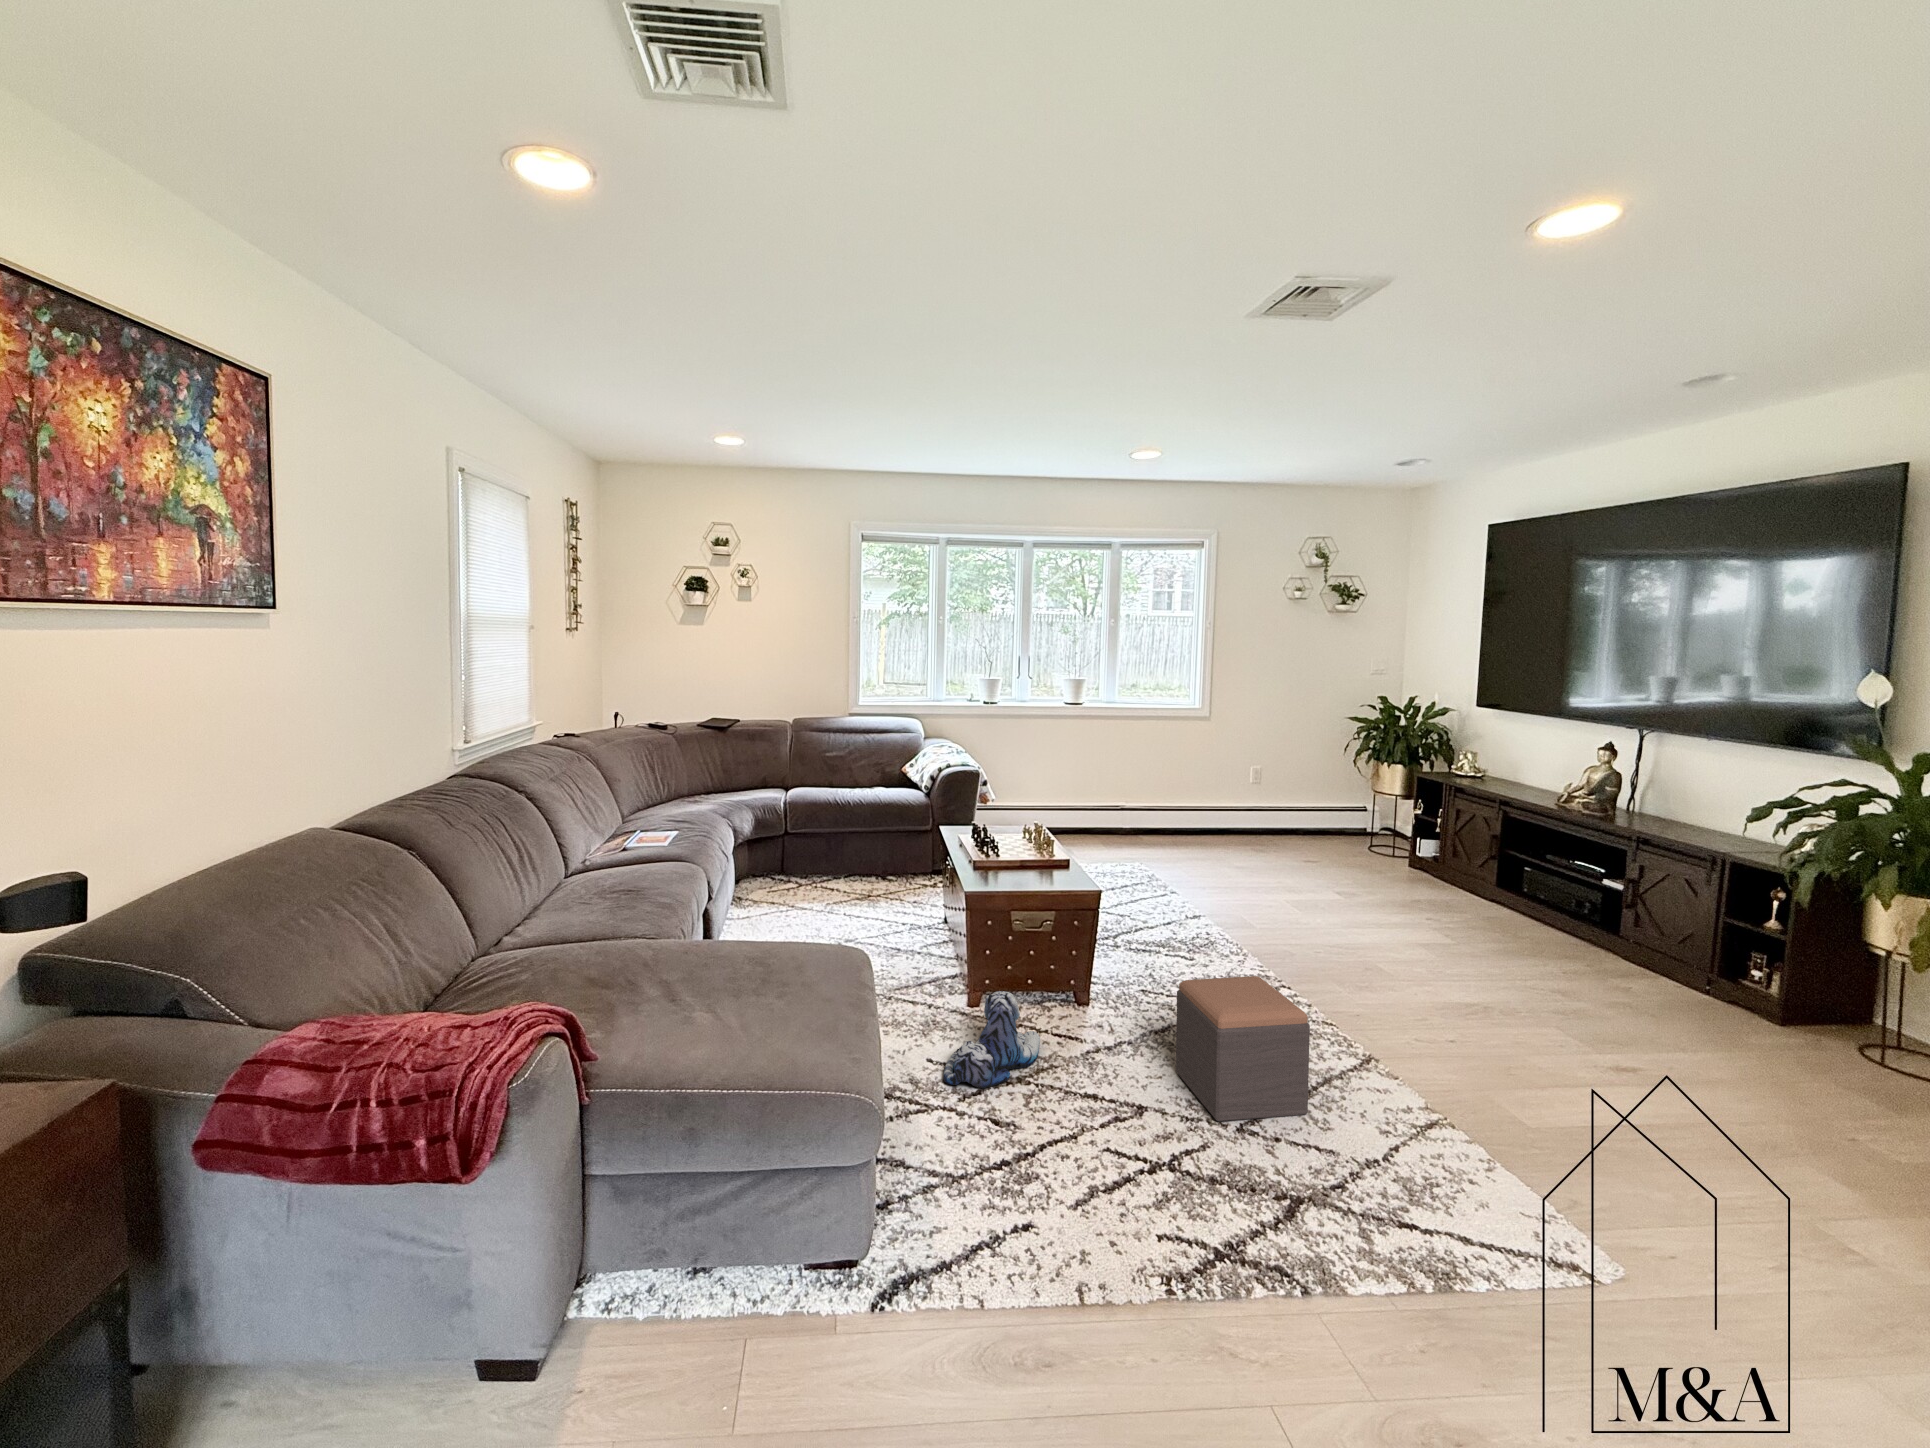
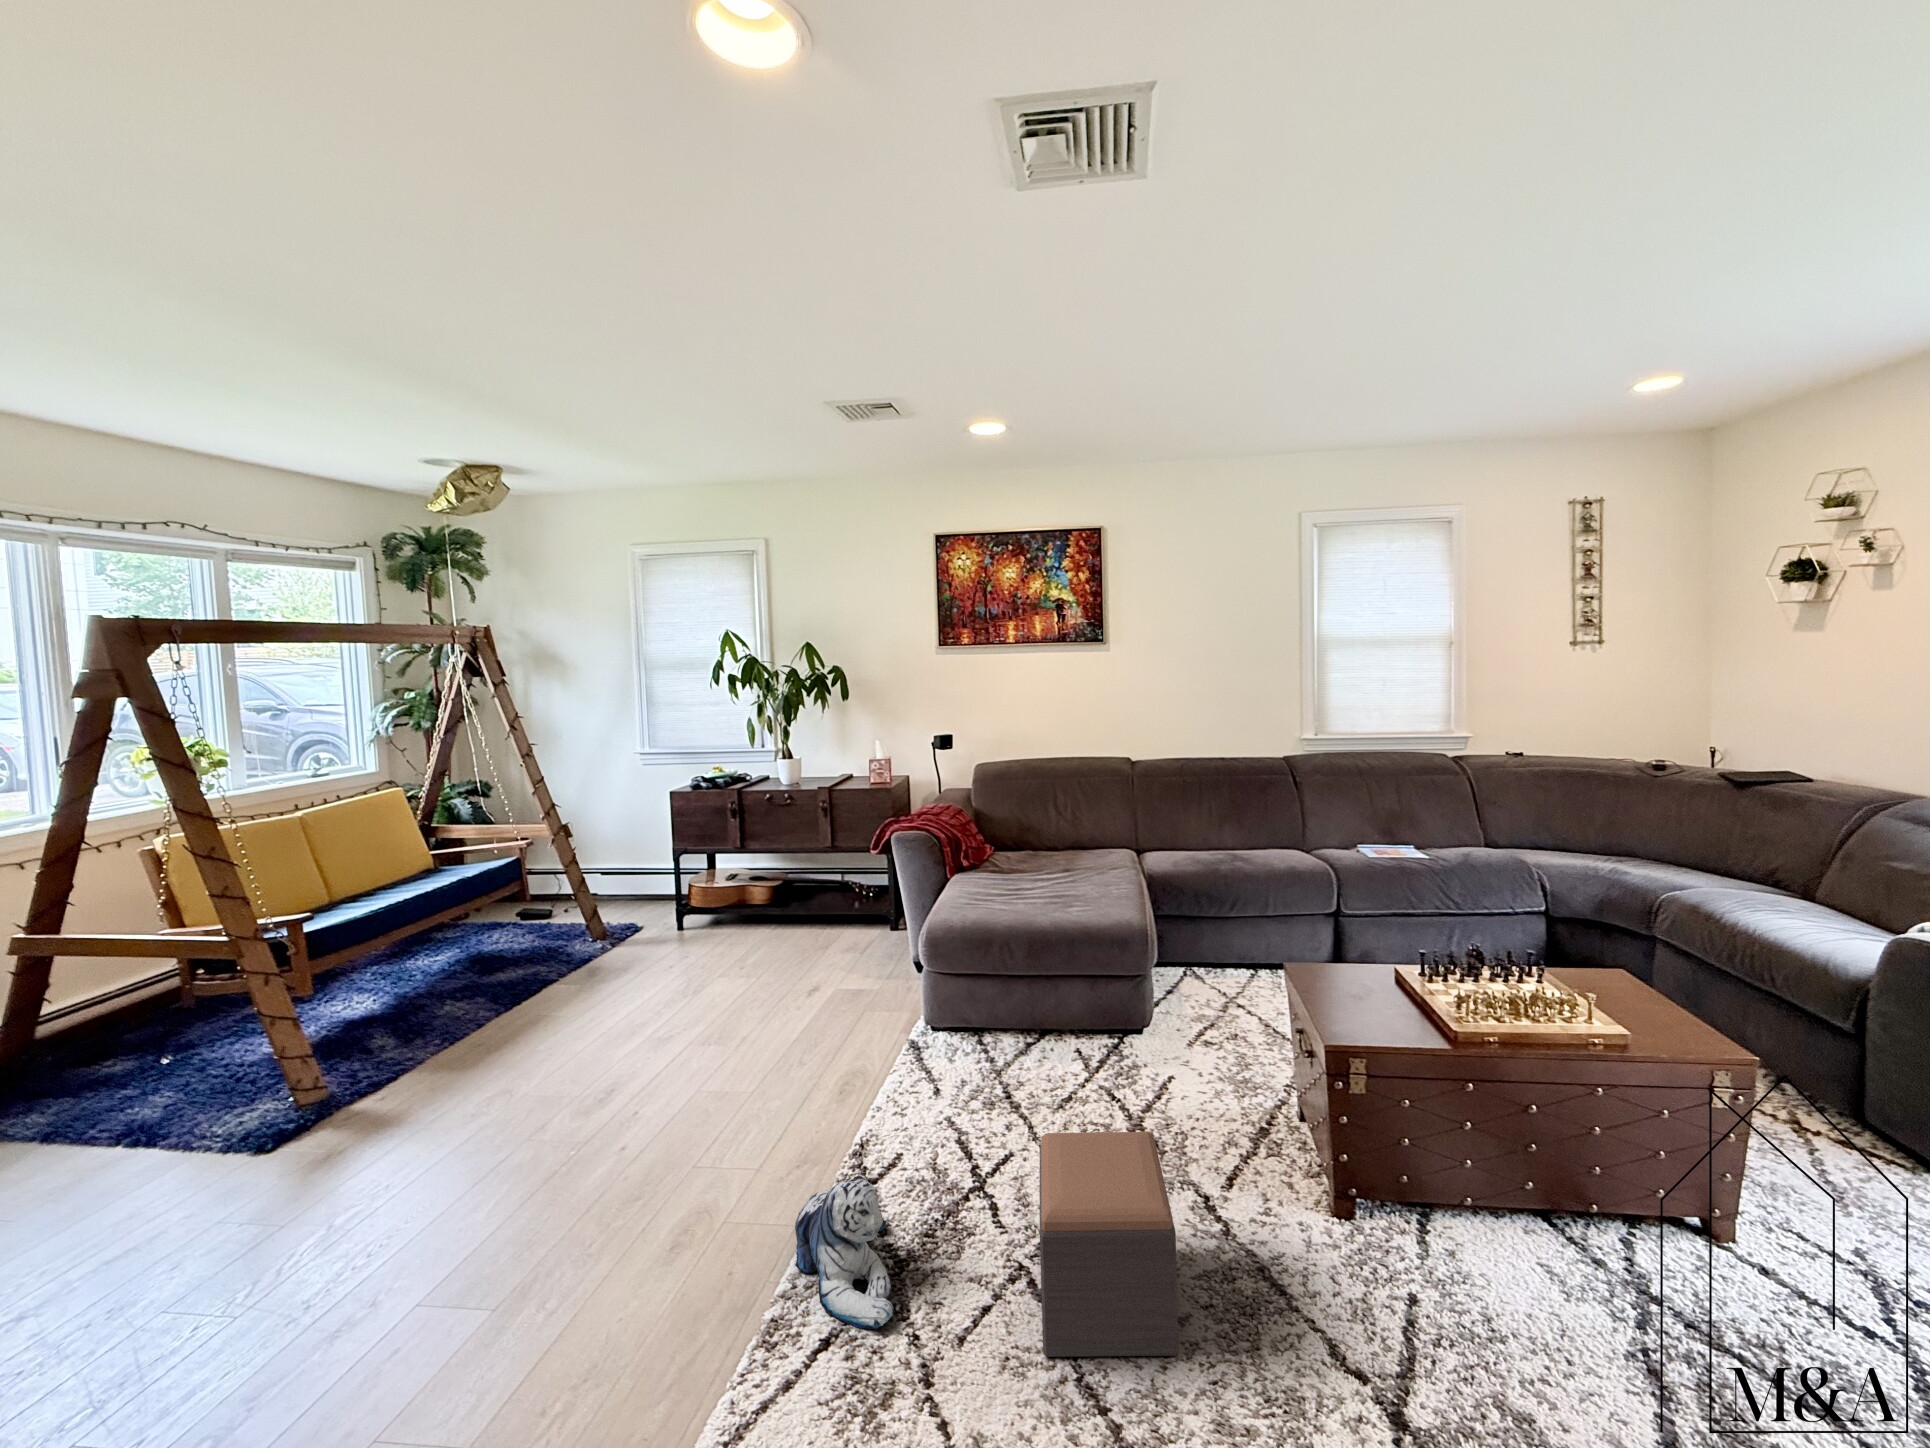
plush toy: present [943,991,1040,1089] -> present [795,1175,893,1329]

